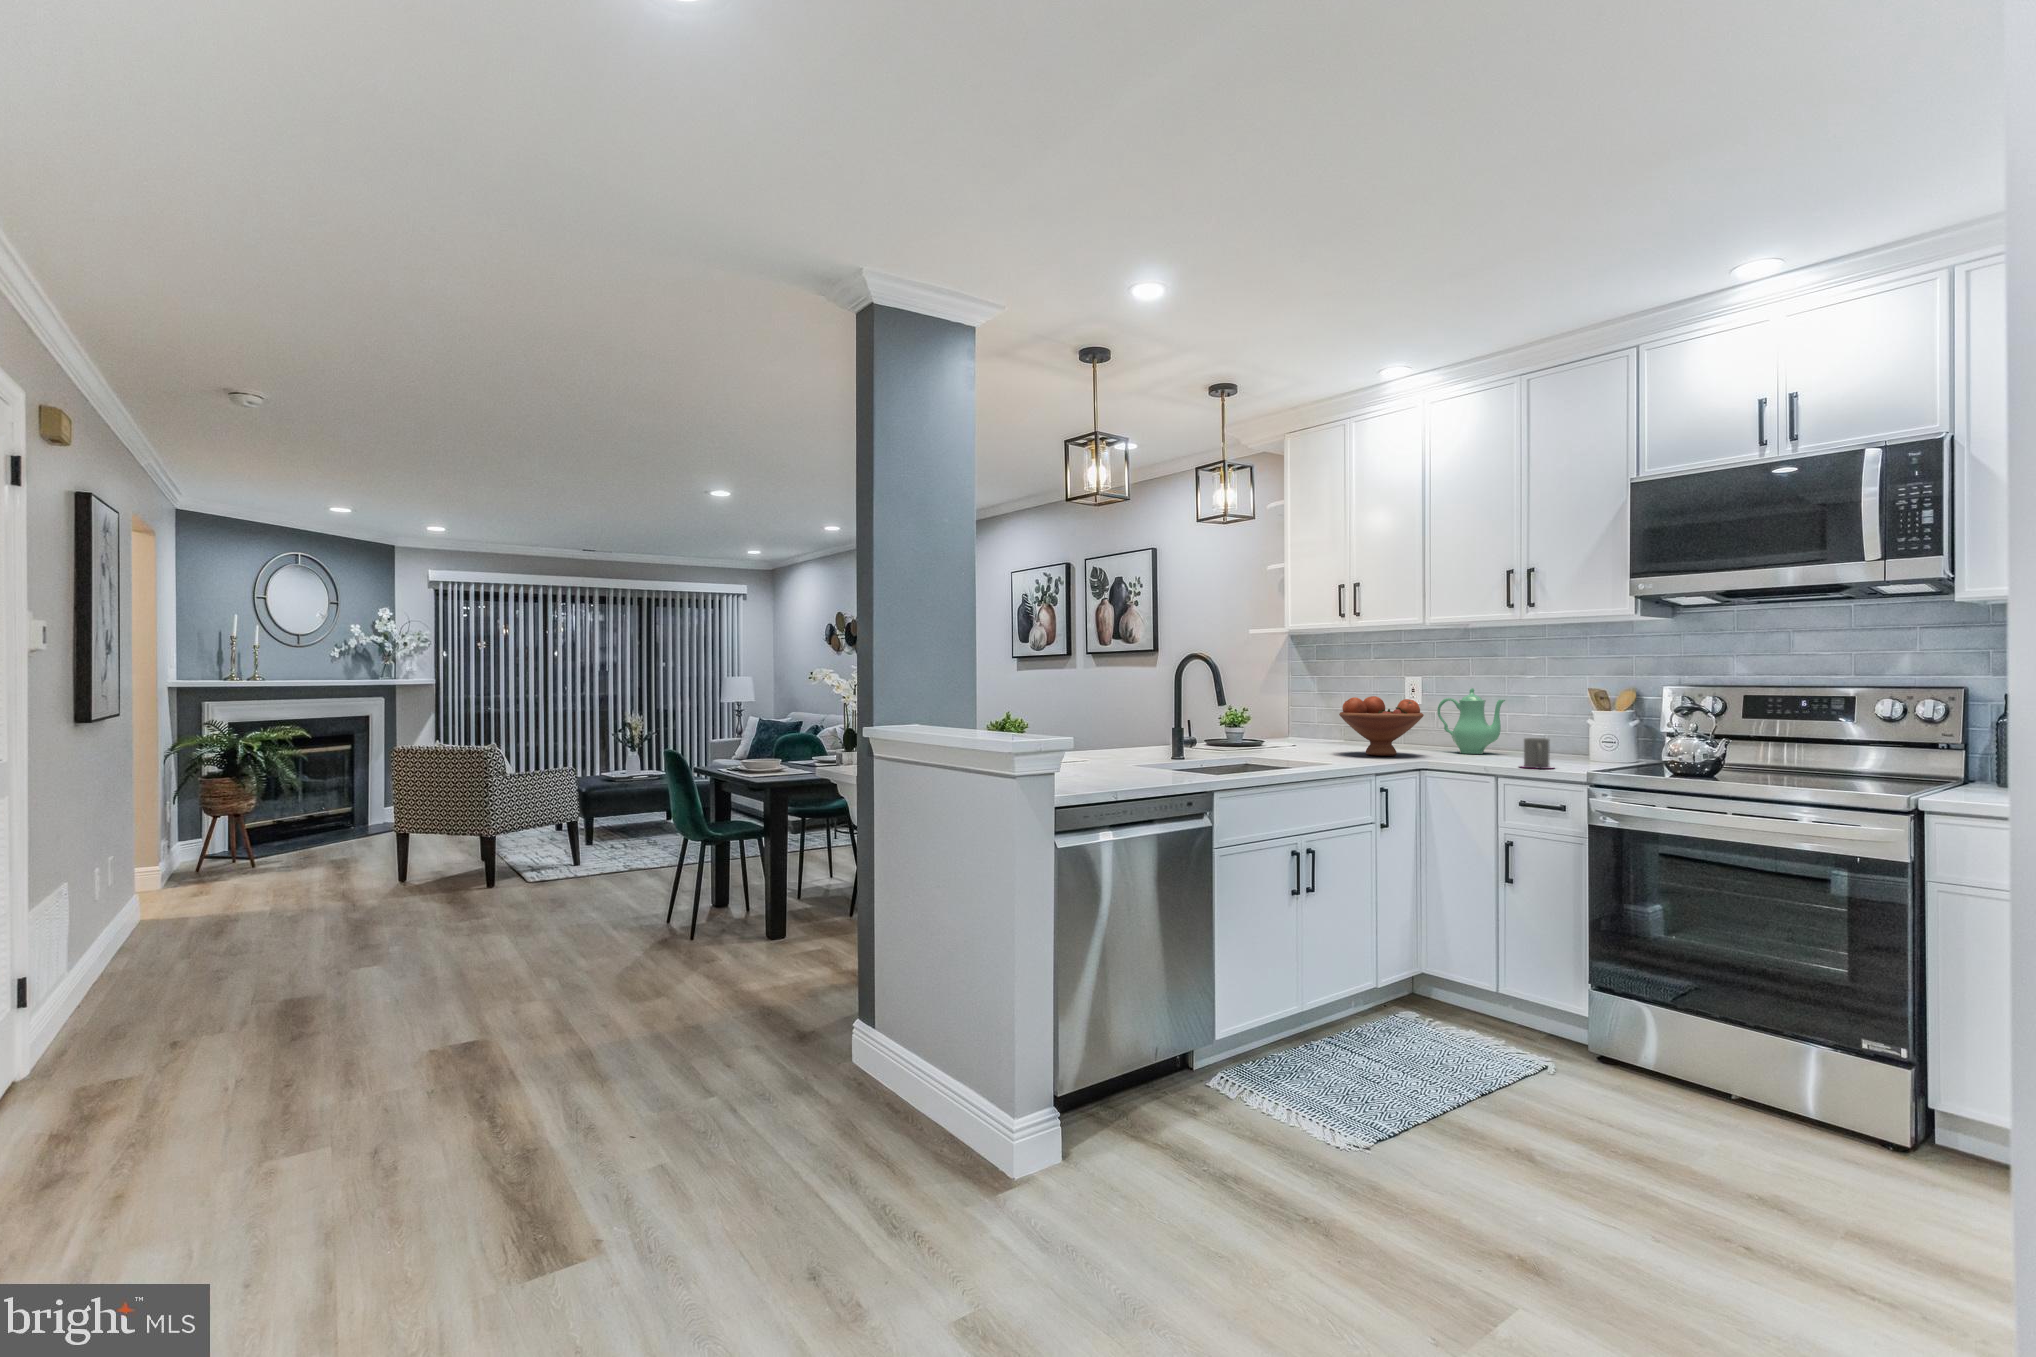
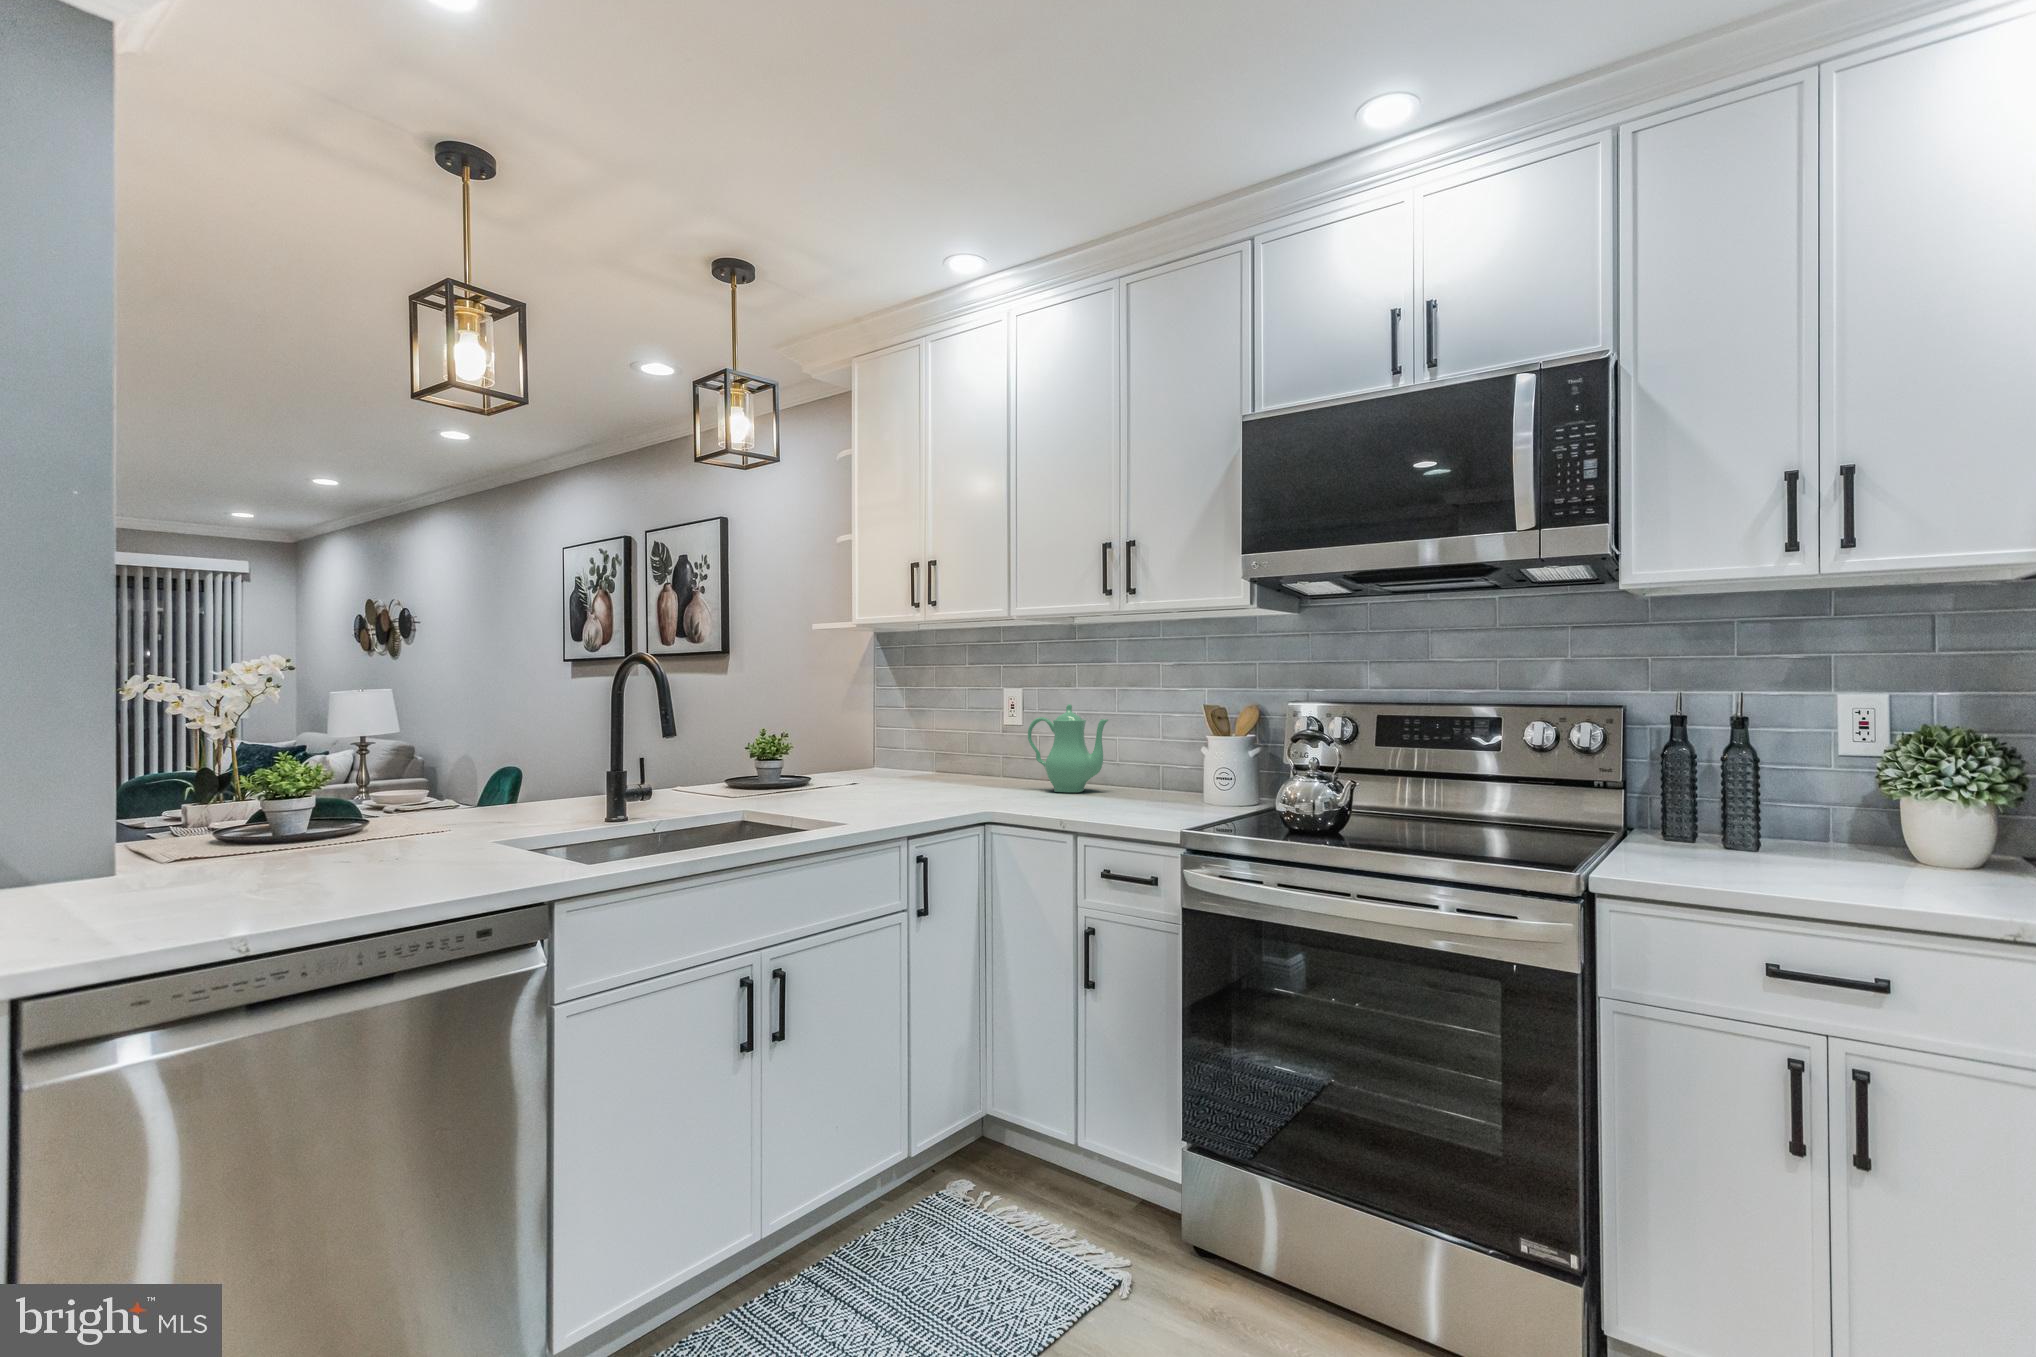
fruit bowl: present [1339,696,1424,756] -> none [889,716,1000,801]
mug: present [1523,738,1550,769] -> none [1103,777,1149,821]

